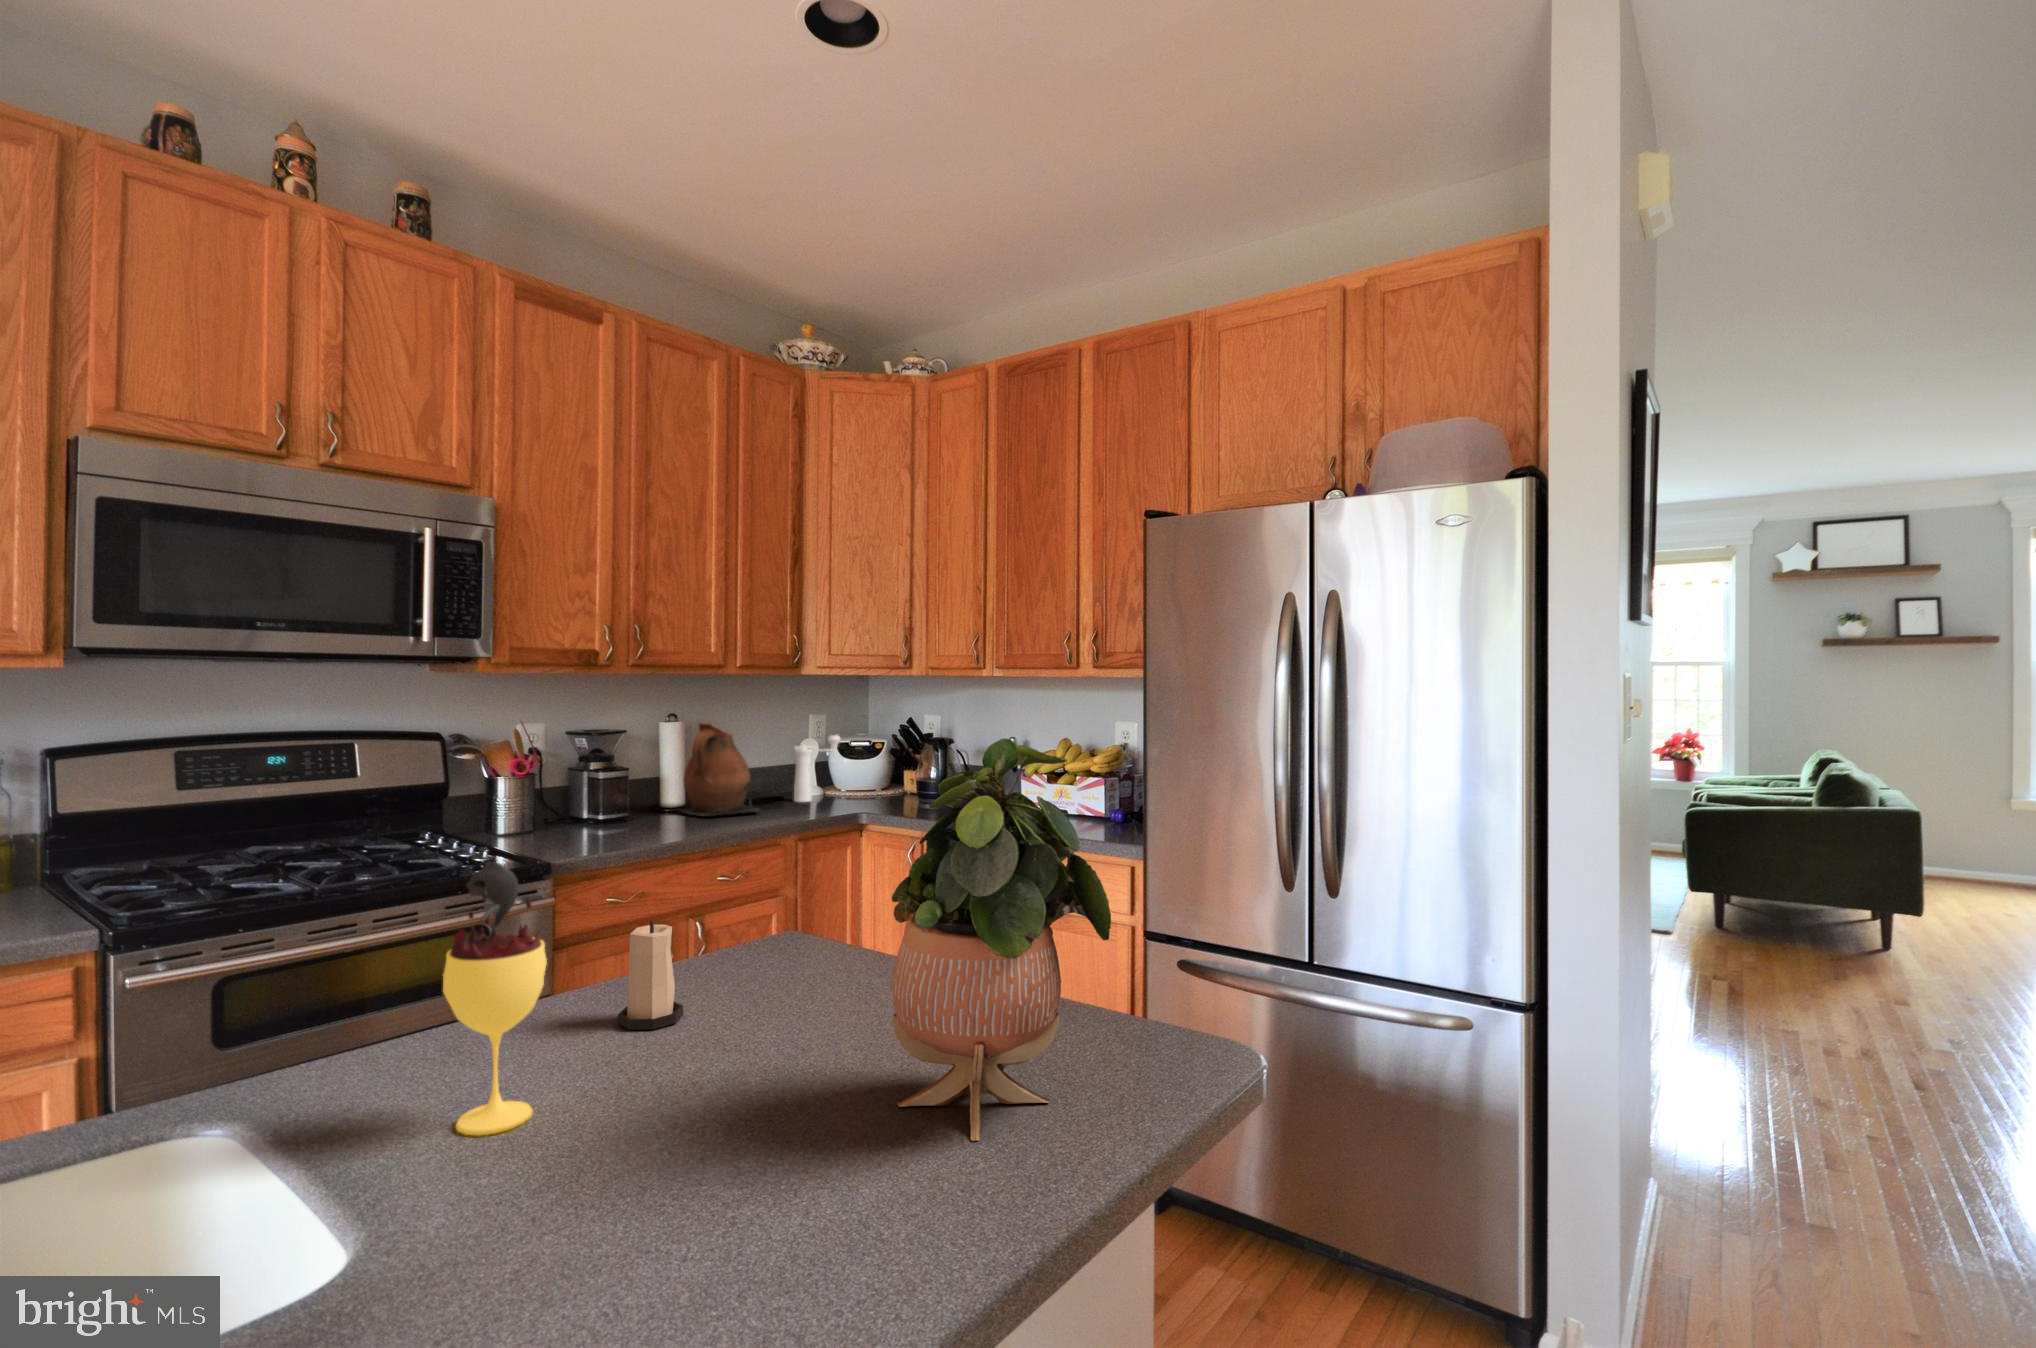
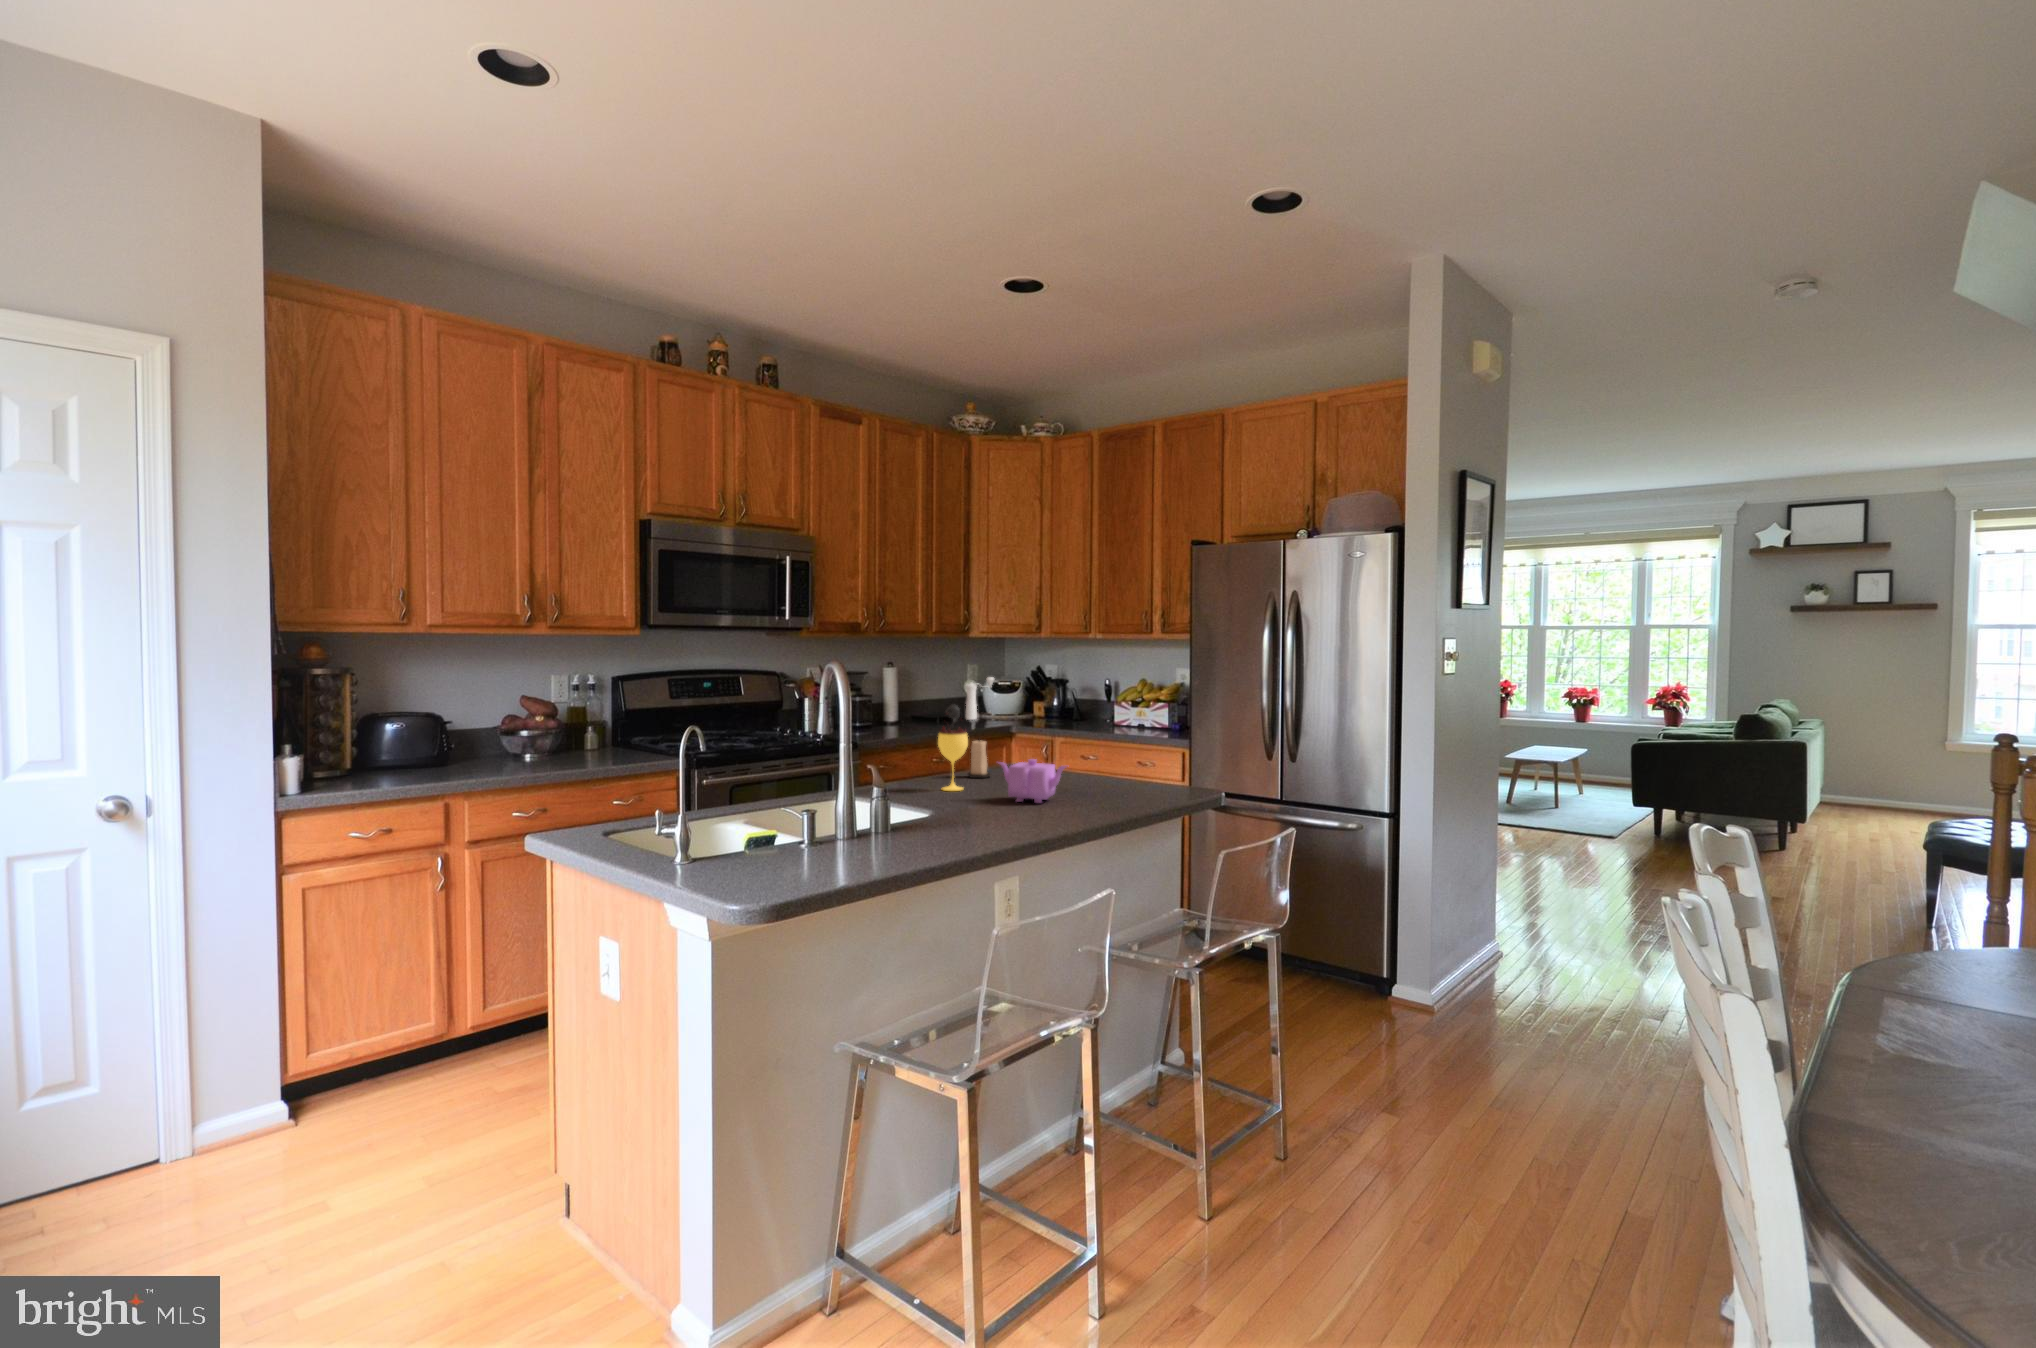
ceramic pitcher: present [680,723,760,816] -> none [898,668,951,724]
potted plant: present [892,738,1111,1141] -> none [1082,665,1159,795]
teapot: none [577,1064,811,1246] -> present [999,759,1066,803]

